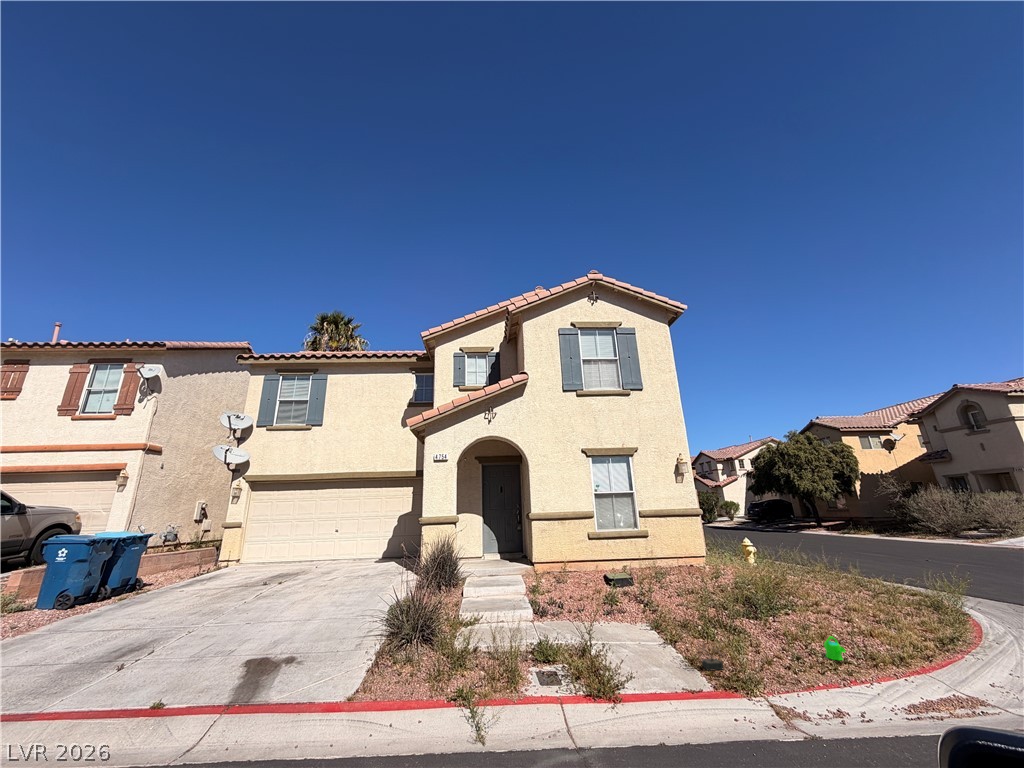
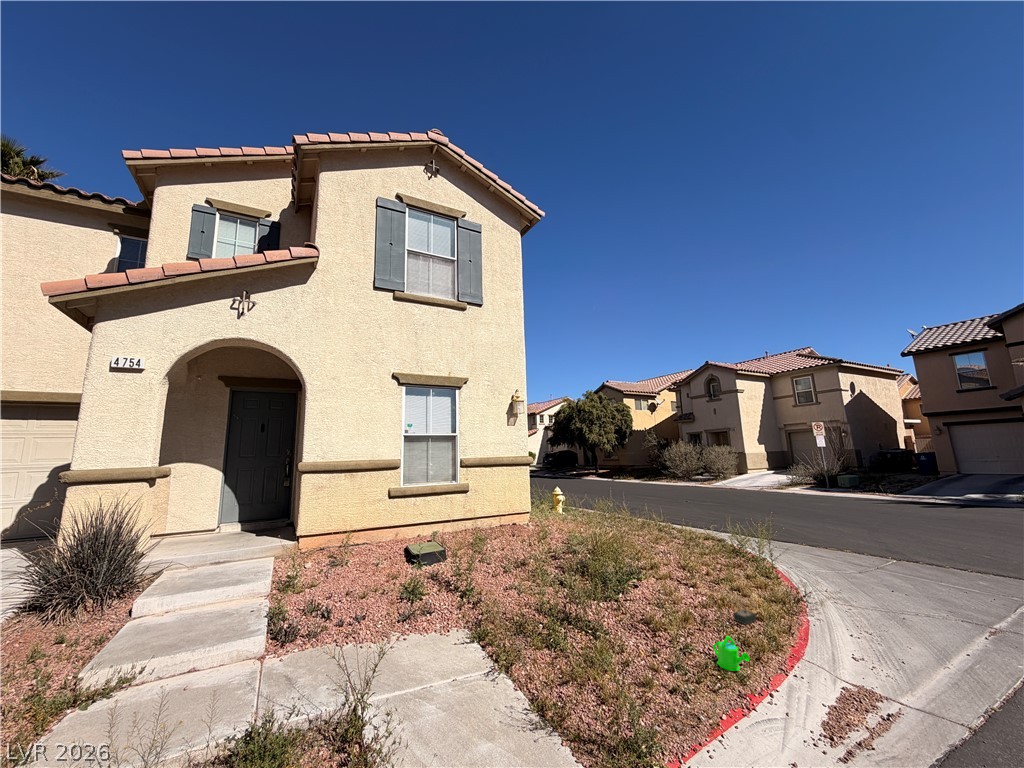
decorative plant: present [697,644,723,671] -> present [731,596,756,624]

